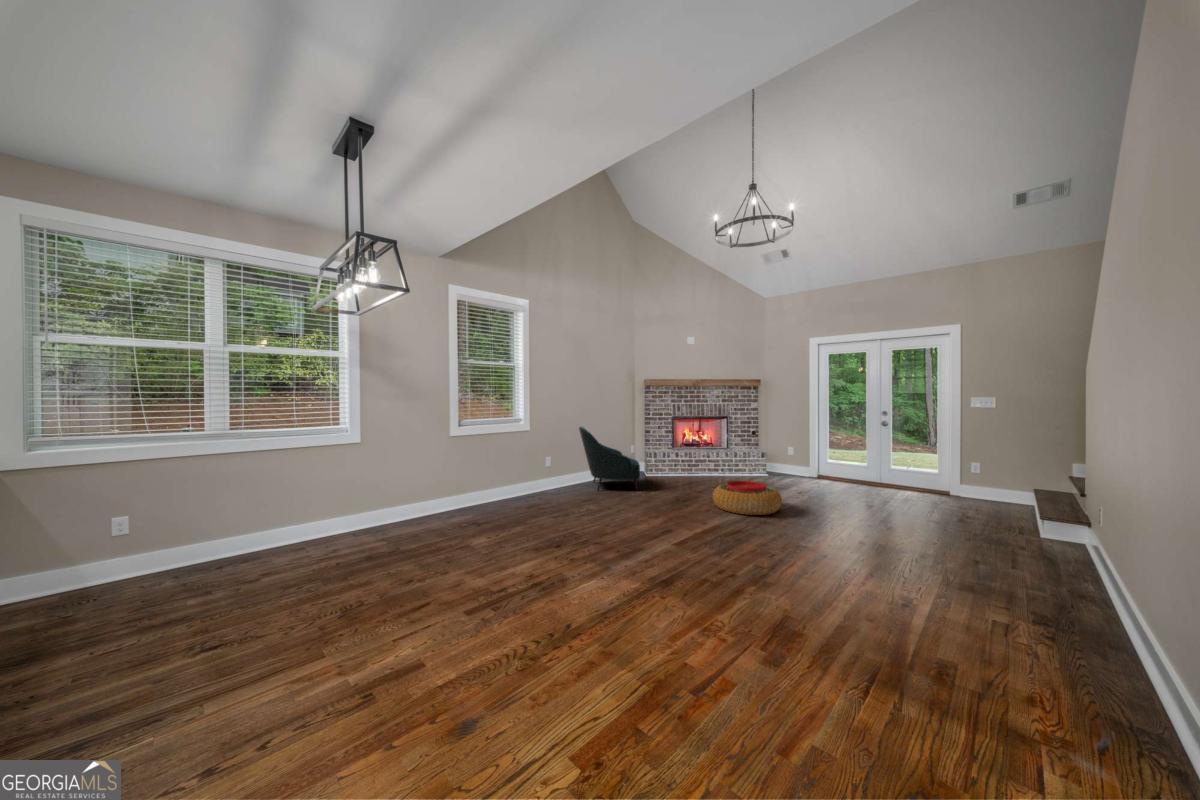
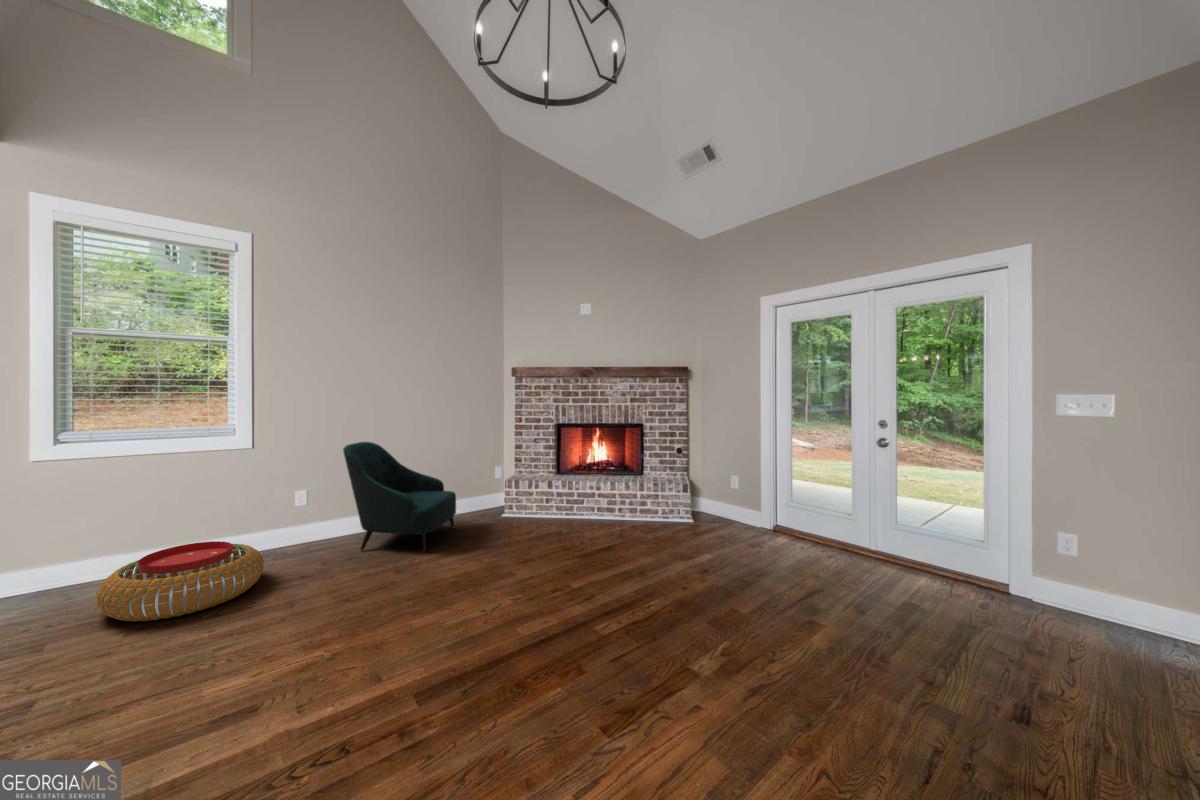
pouf: present [713,481,782,515] -> present [97,541,264,622]

